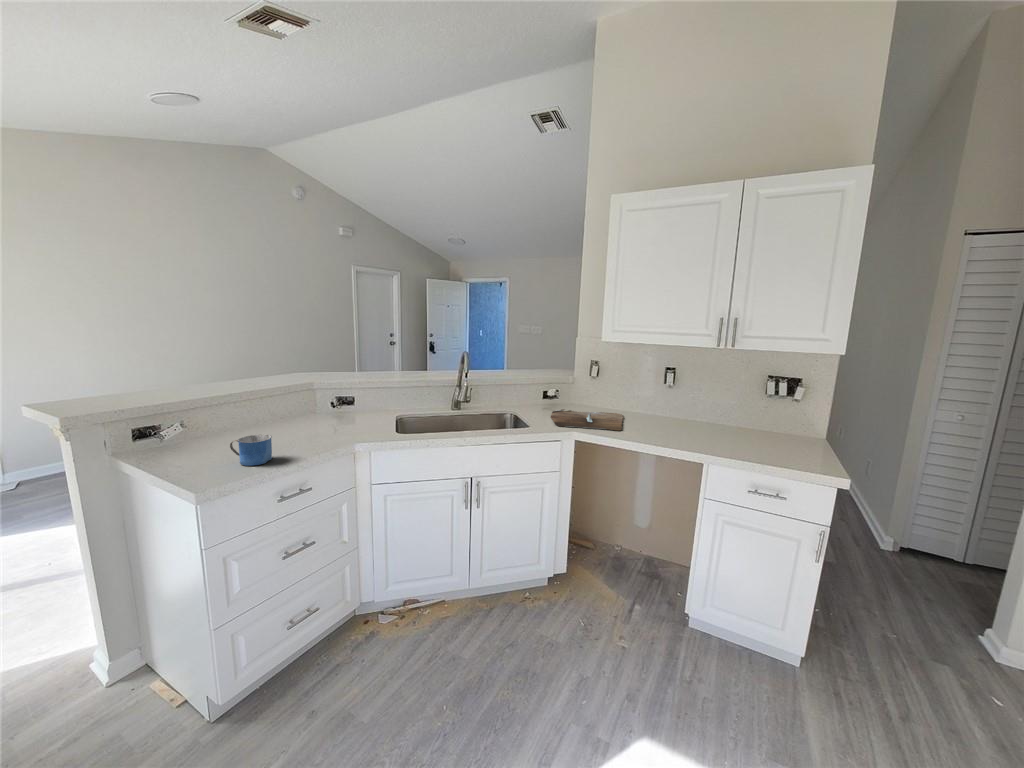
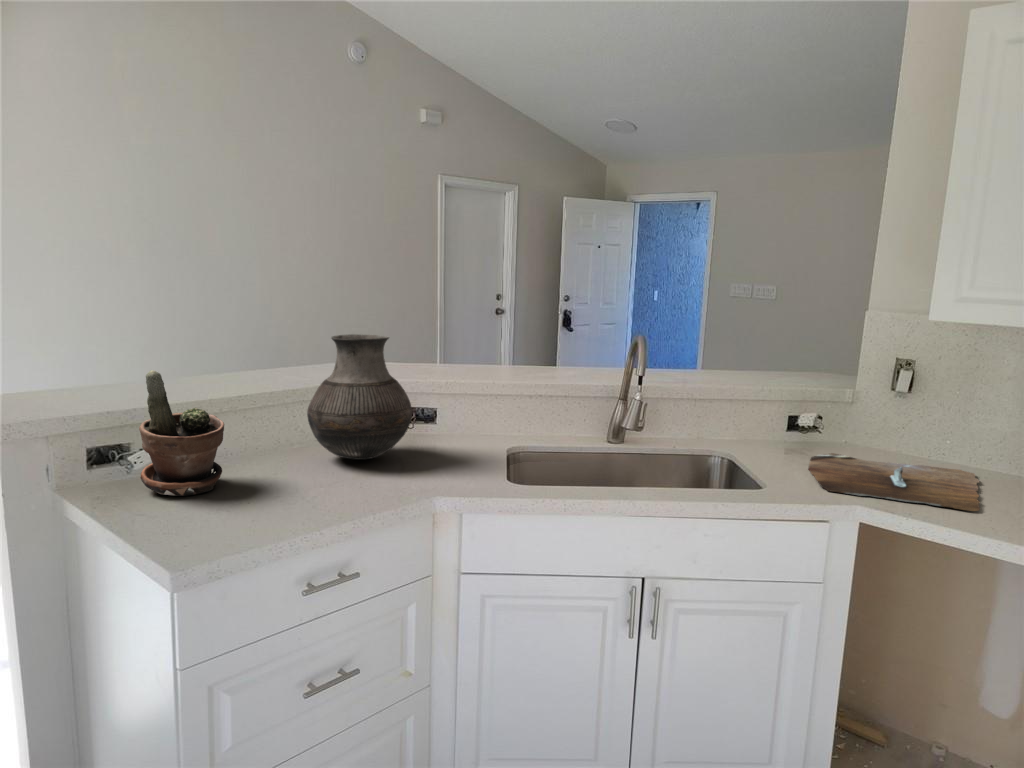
vase: none [279,356,343,427] -> present [307,334,412,459]
potted plant: none [168,380,226,453] -> present [139,370,224,496]
mug: present [230,434,272,466] -> none [225,471,291,527]

